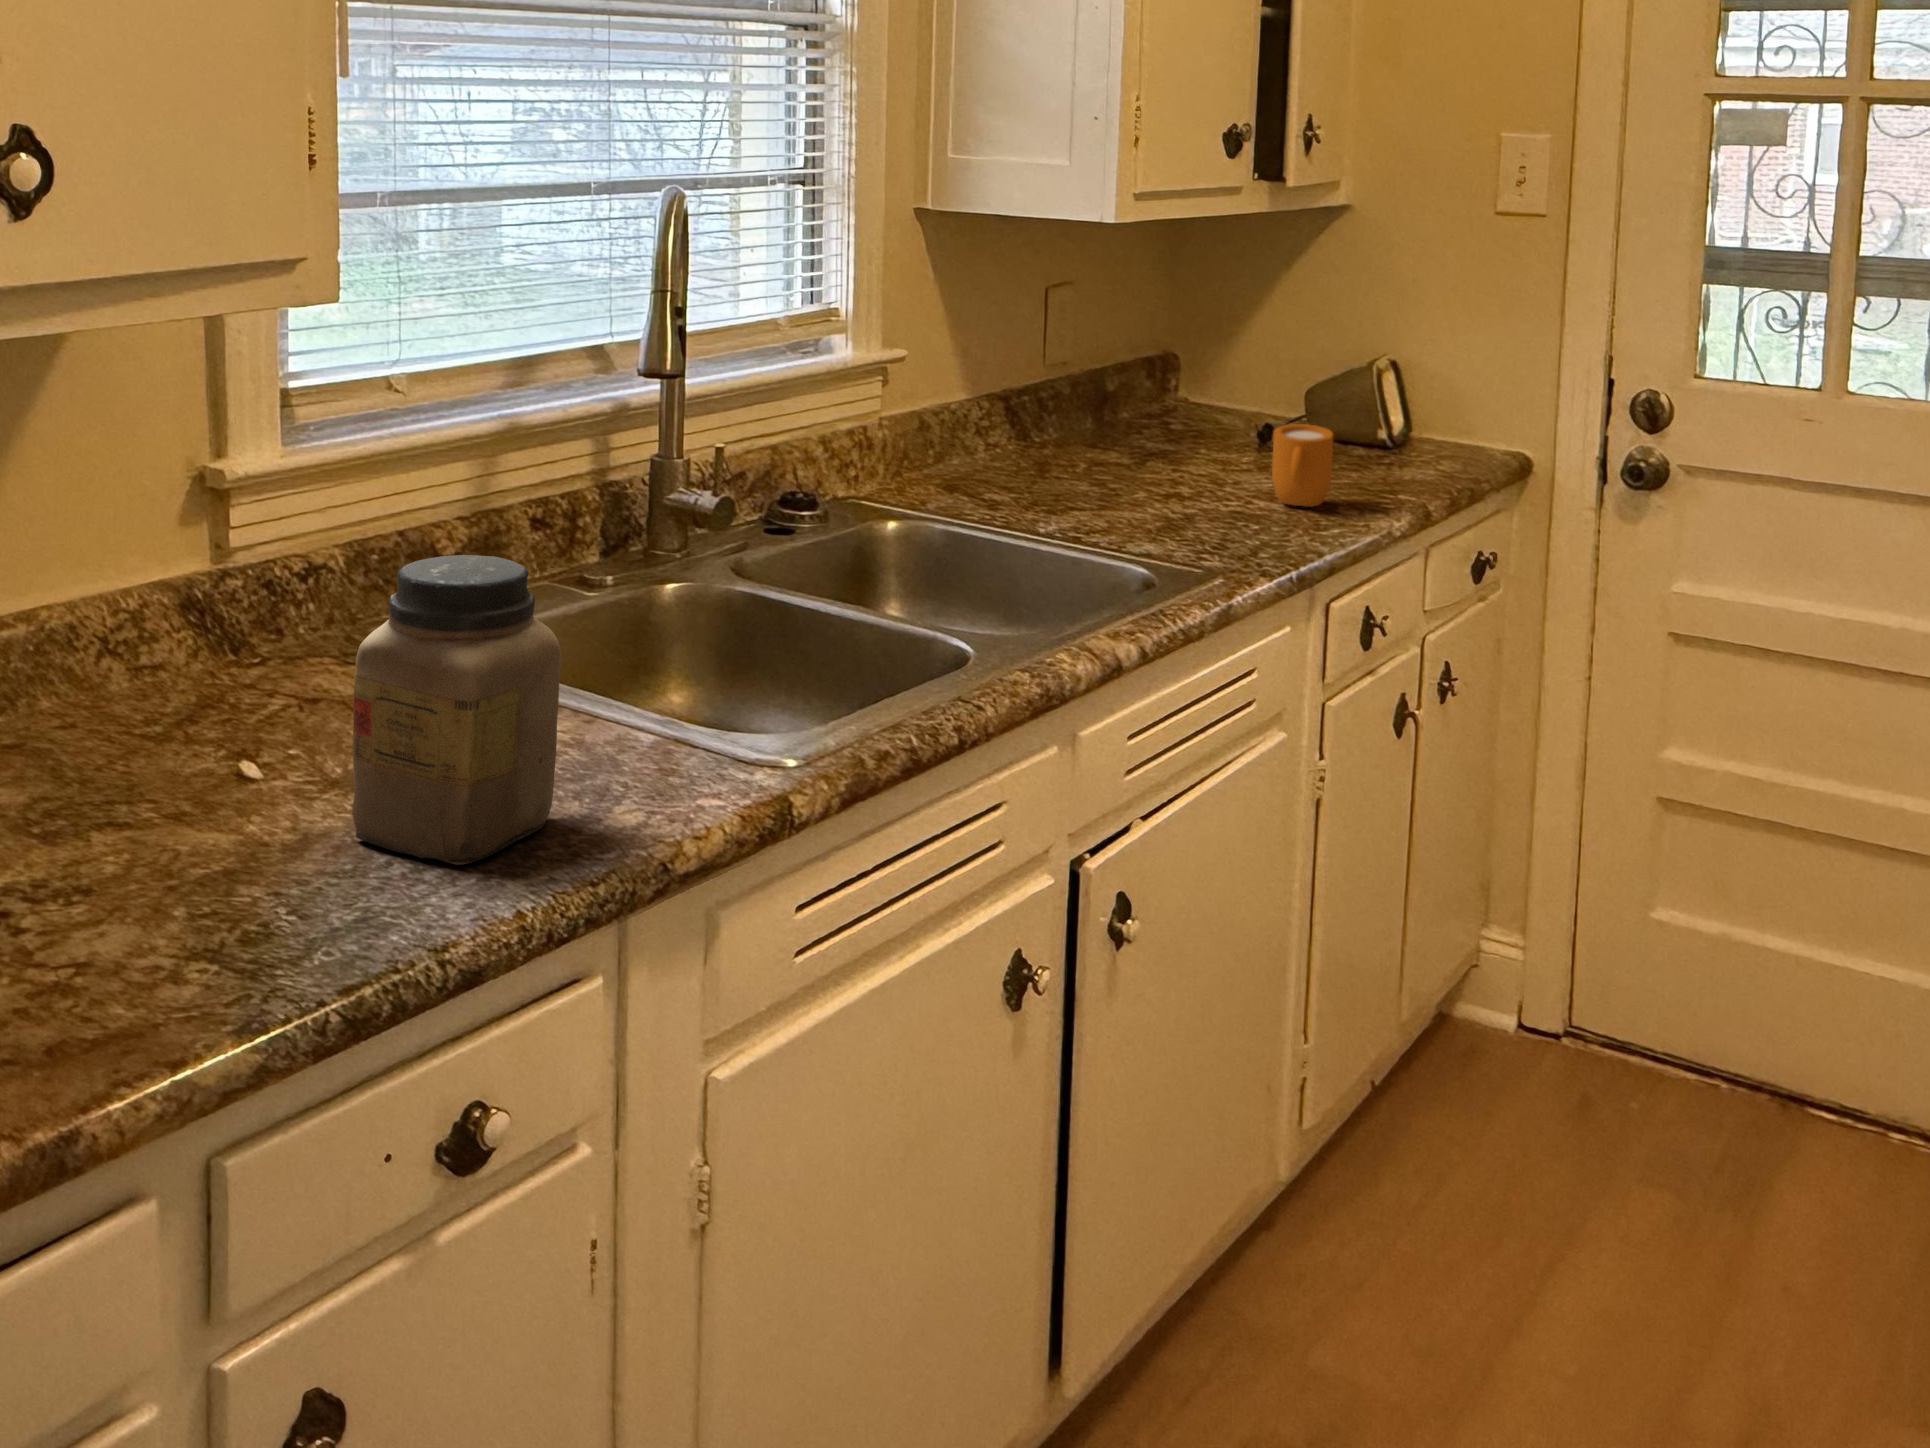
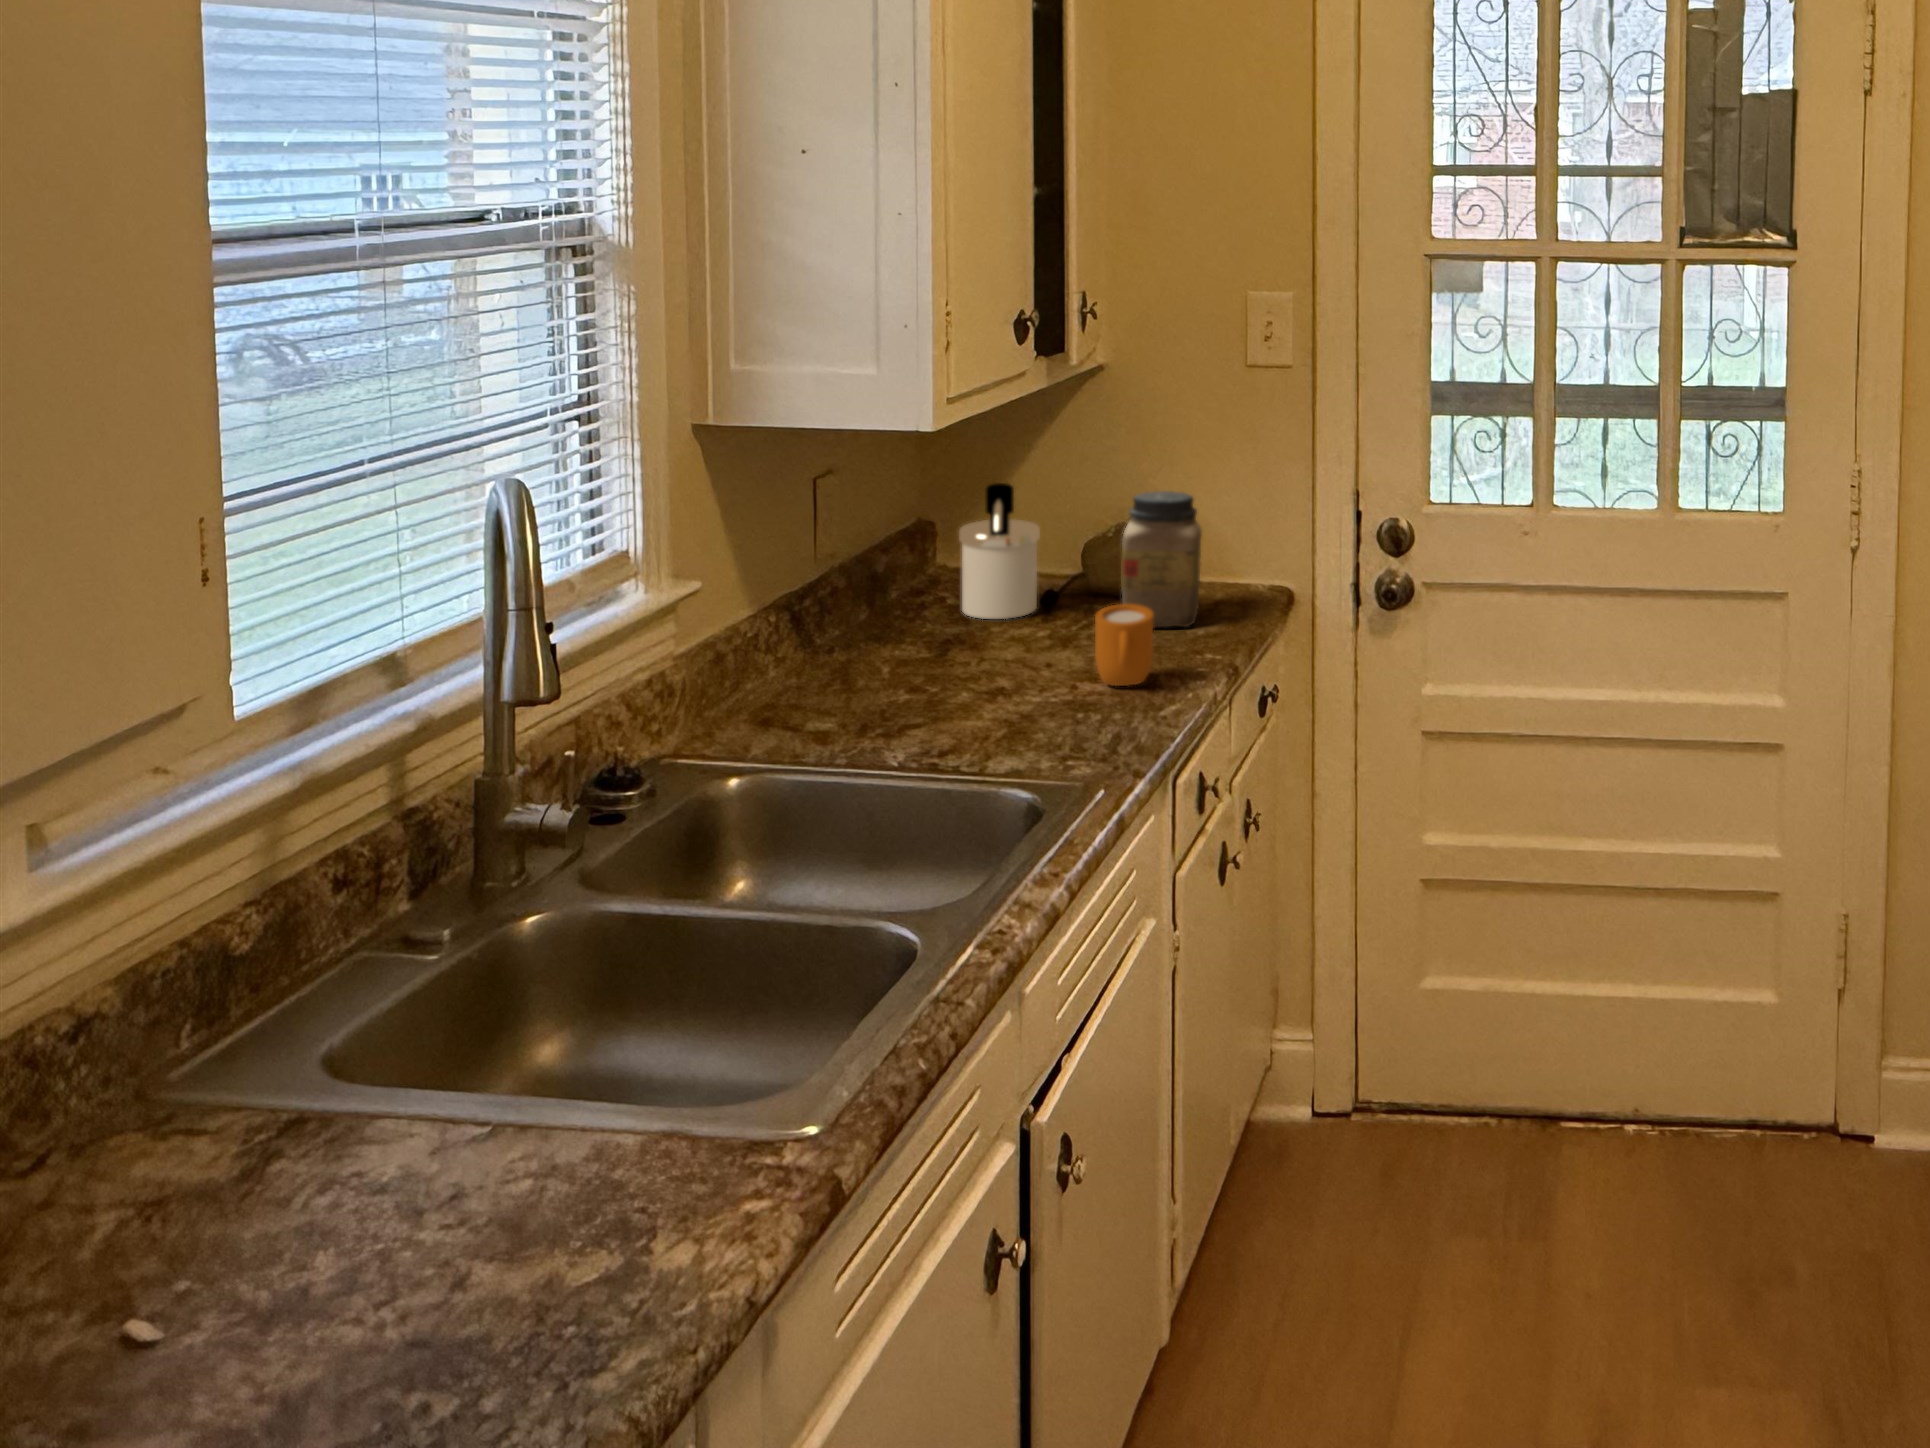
soap dispenser: none [1179,313,1259,446] -> present [959,483,1040,619]
jar: present [352,555,561,865] -> present [1121,491,1202,628]

